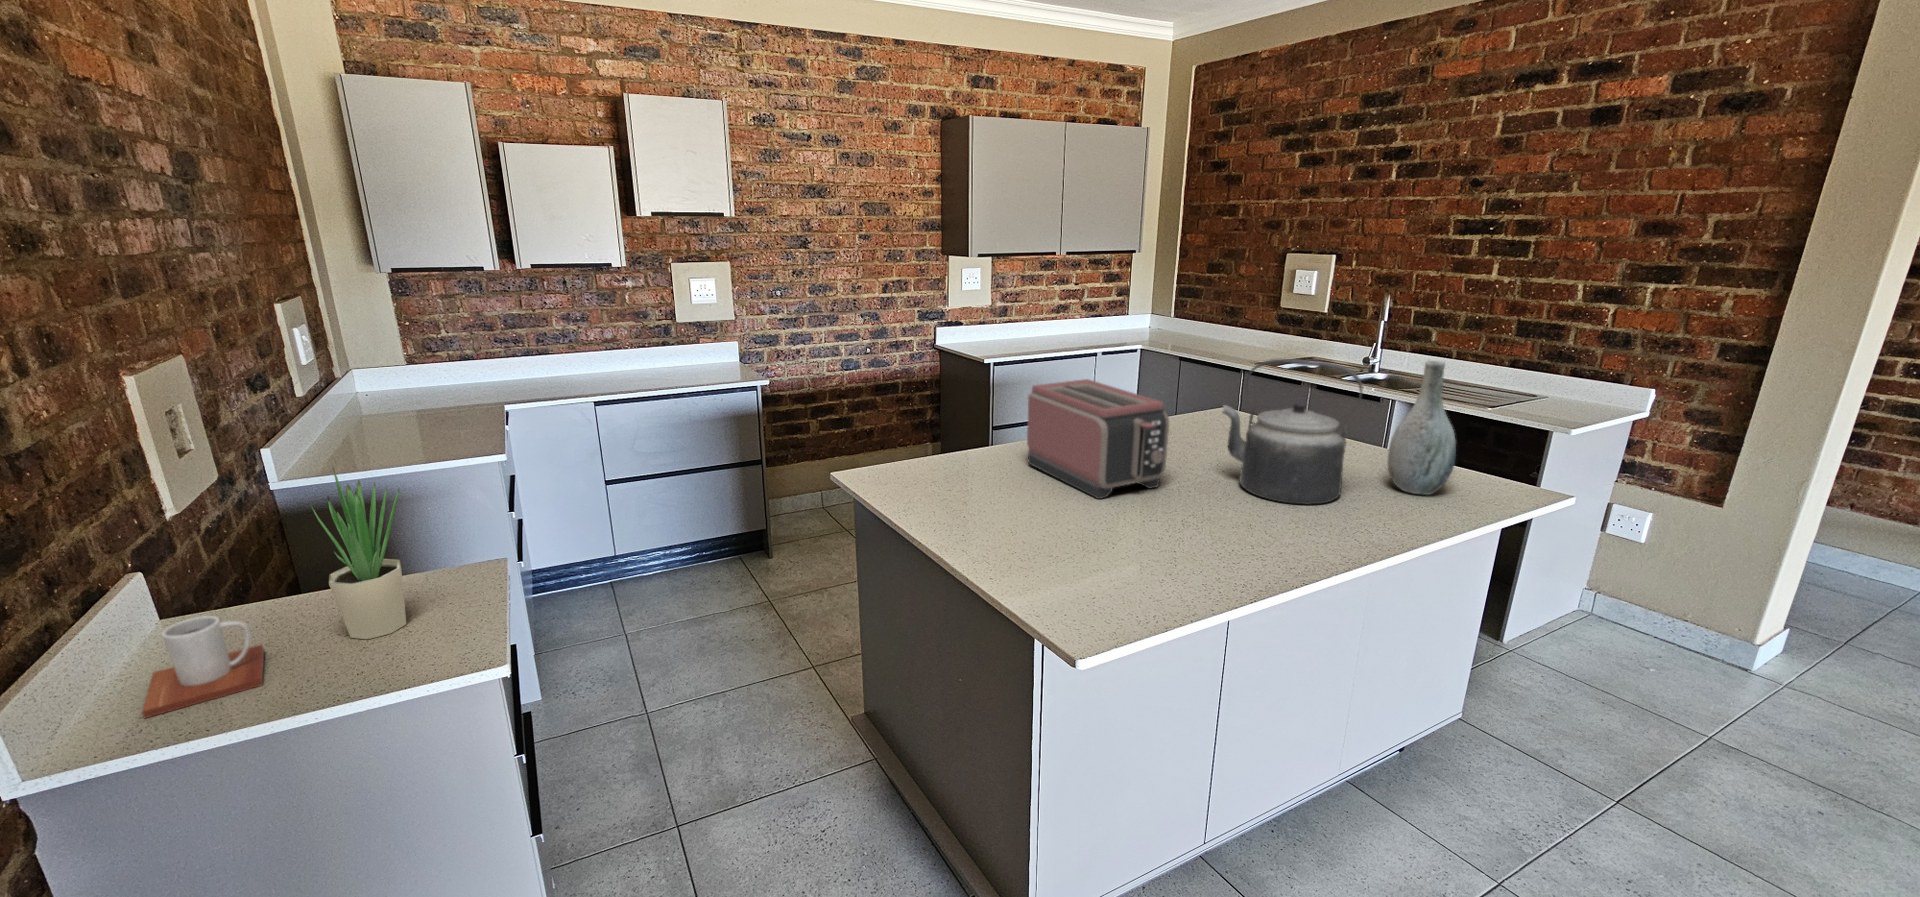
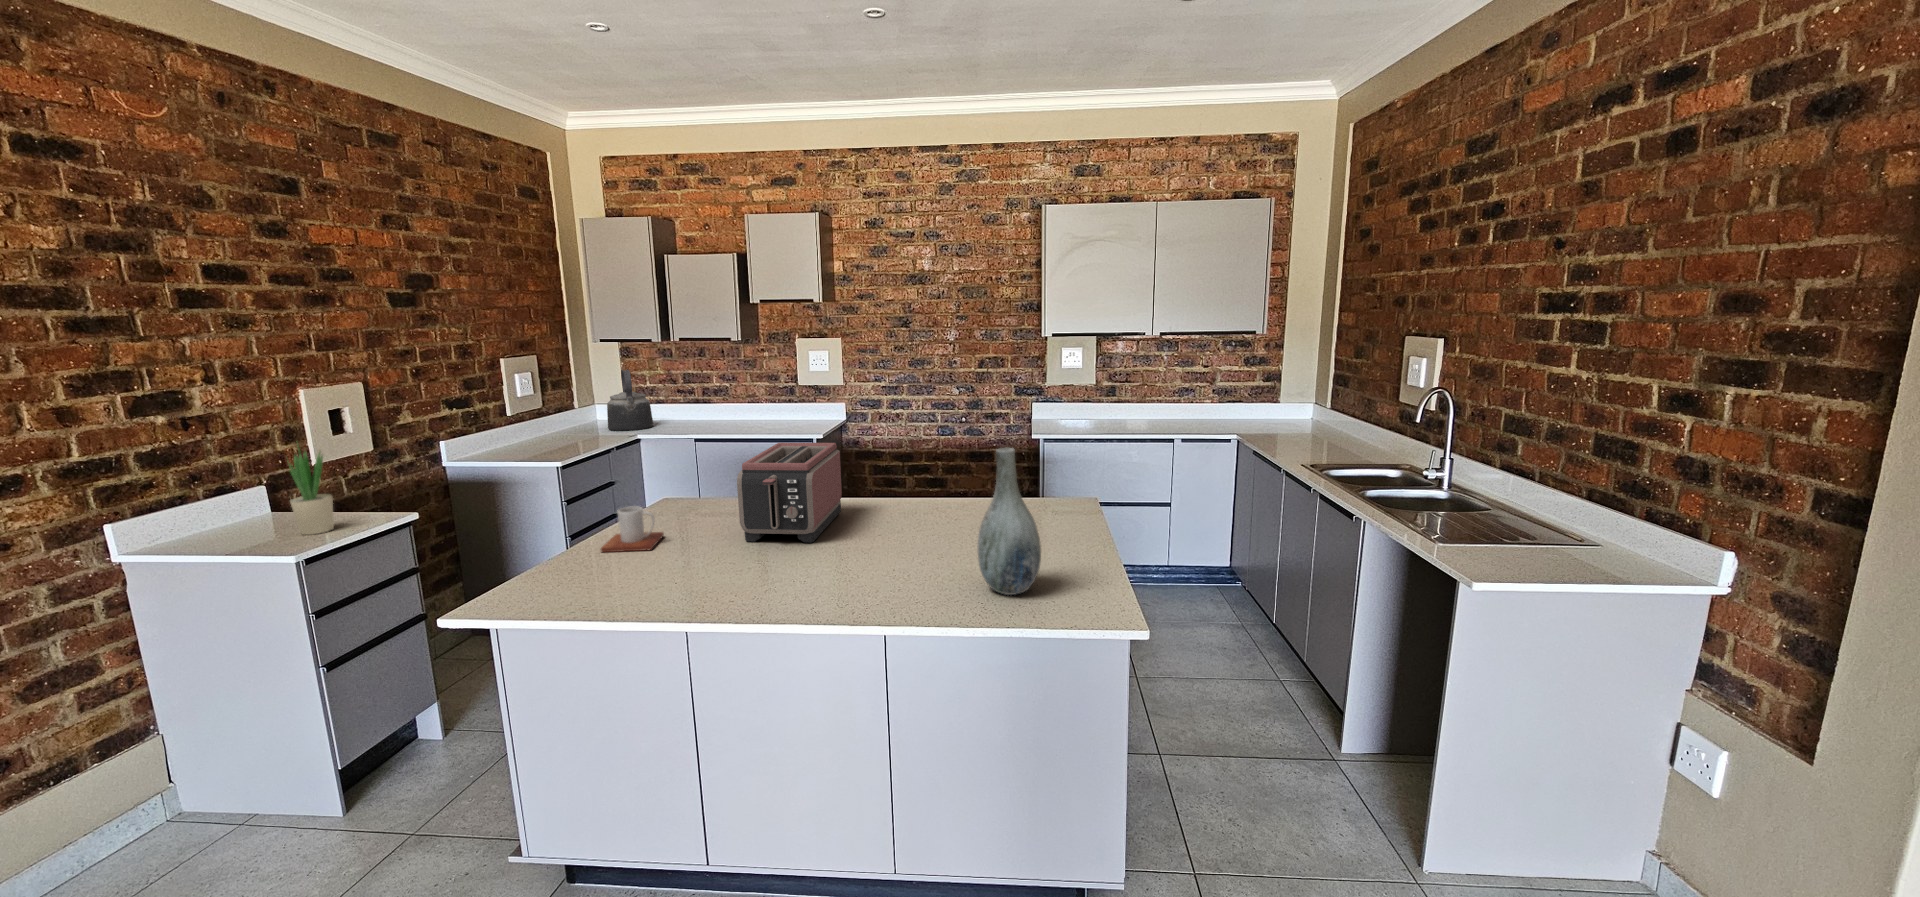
kettle: present [1223,359,1362,504] -> present [607,369,653,431]
mug: present [142,616,264,718] -> present [601,506,664,552]

